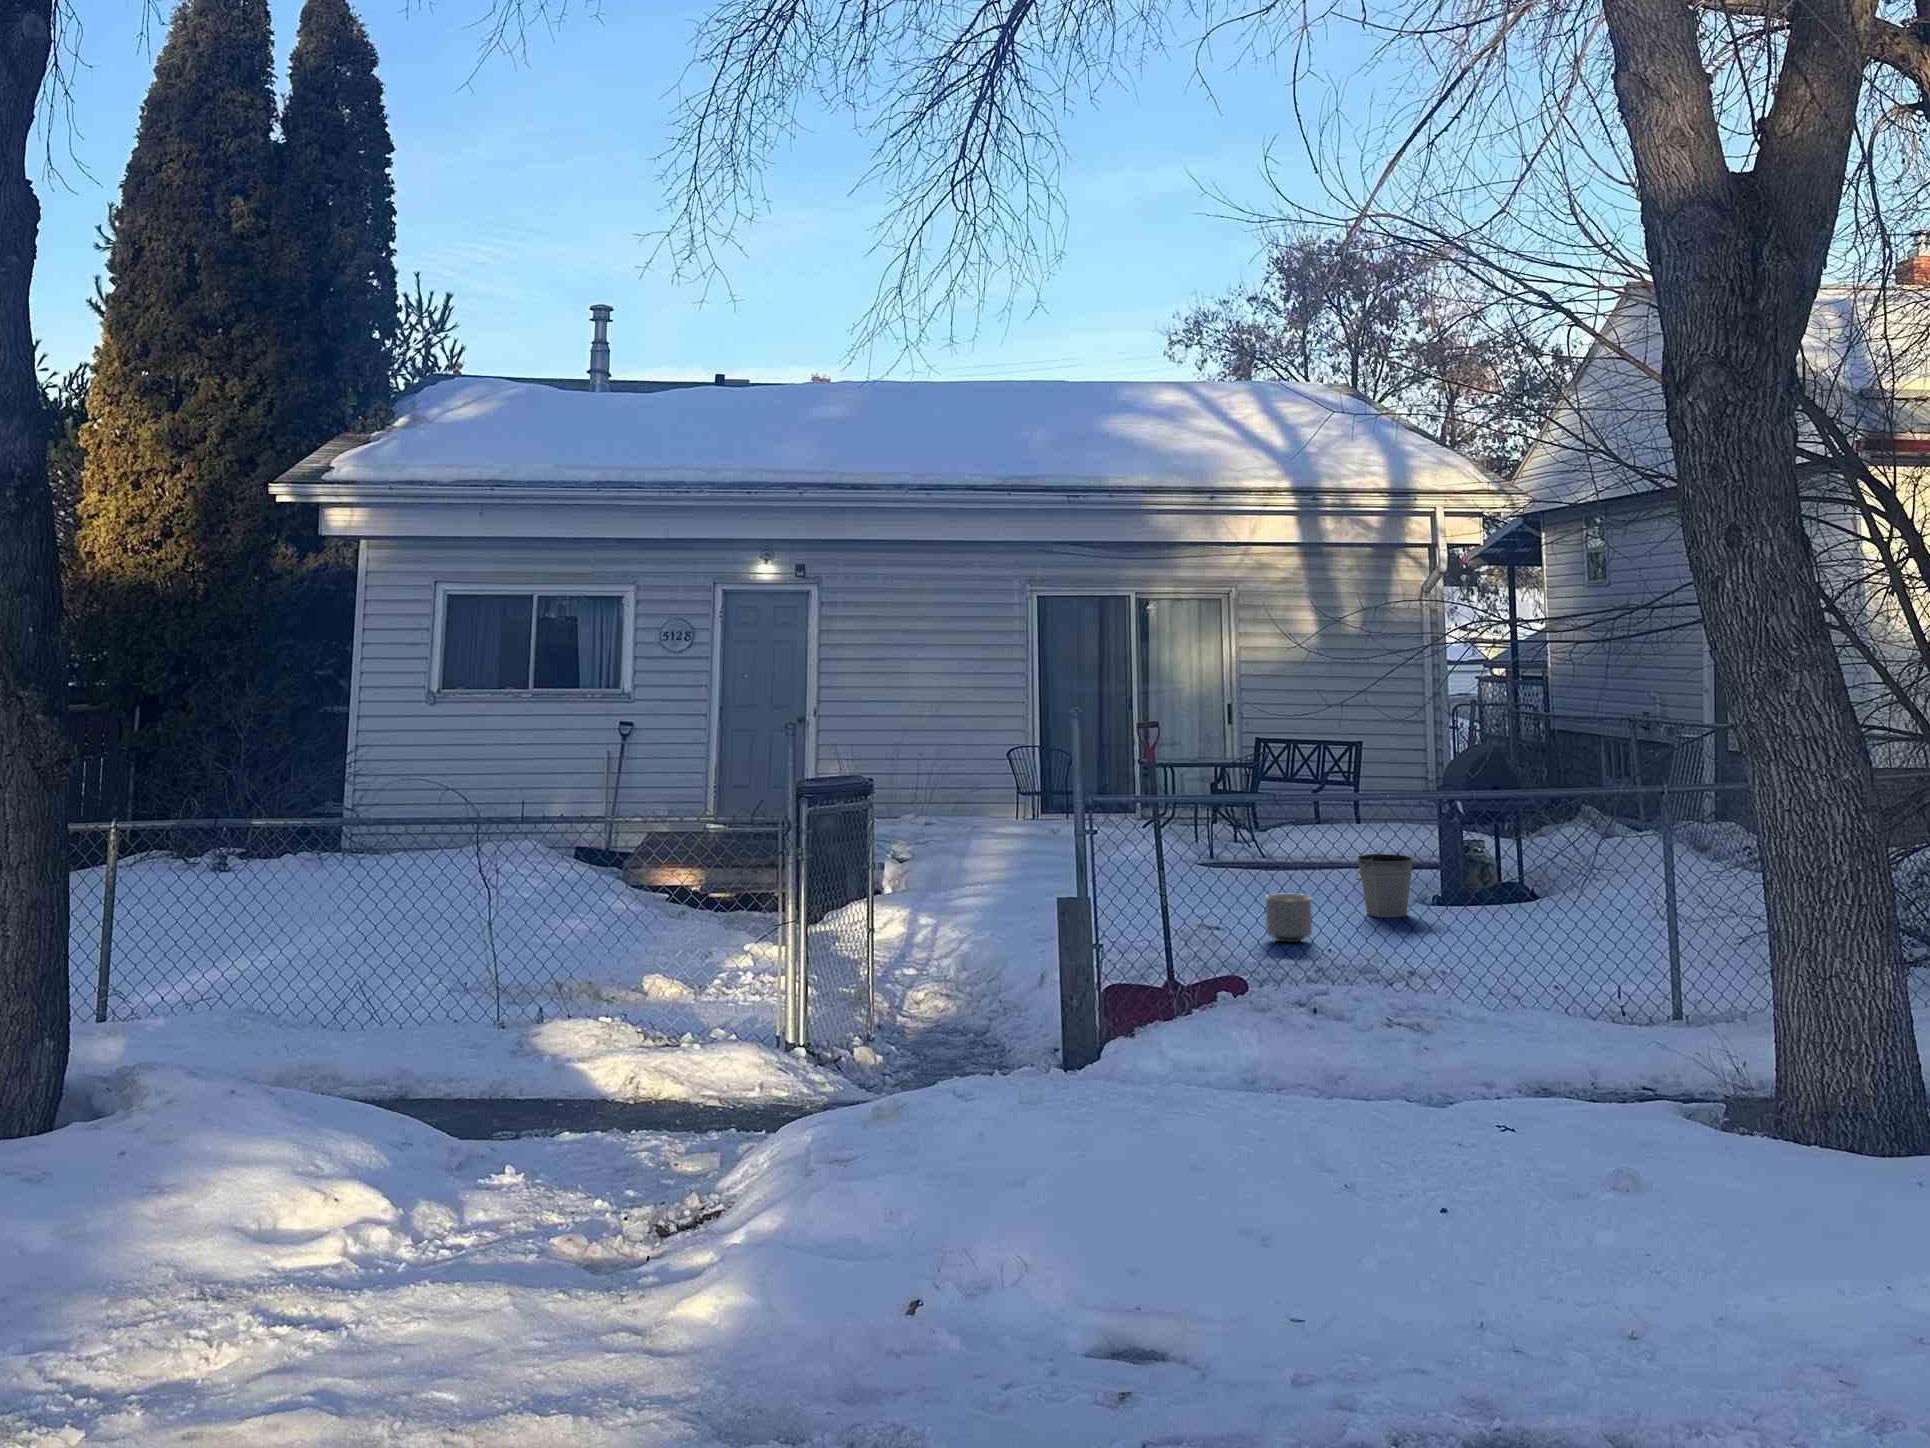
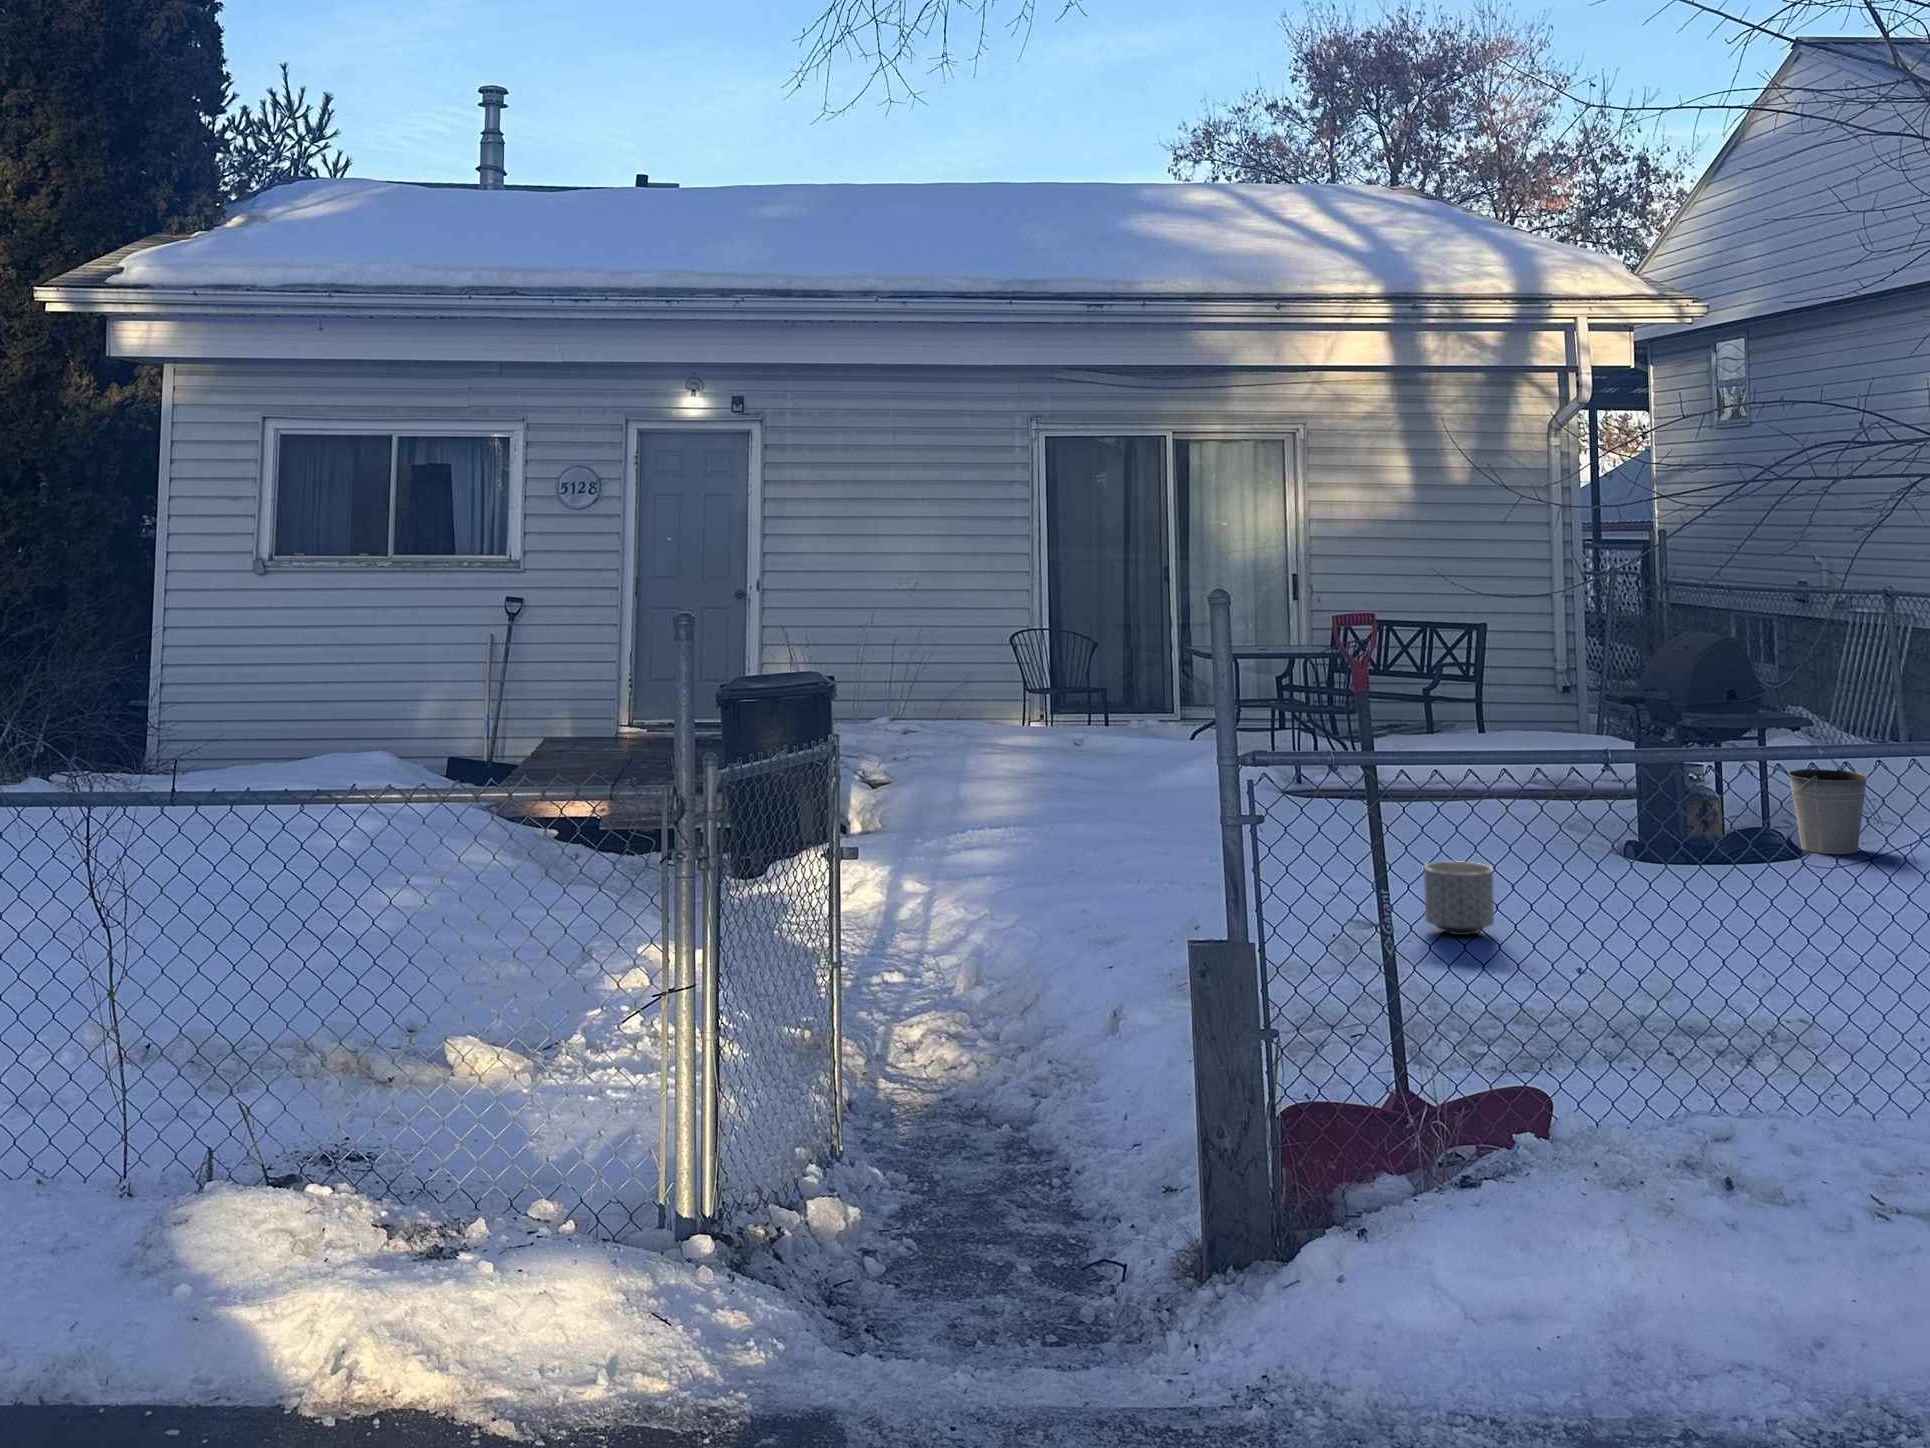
bucket: present [1356,852,1413,917] -> present [1786,767,1867,854]

